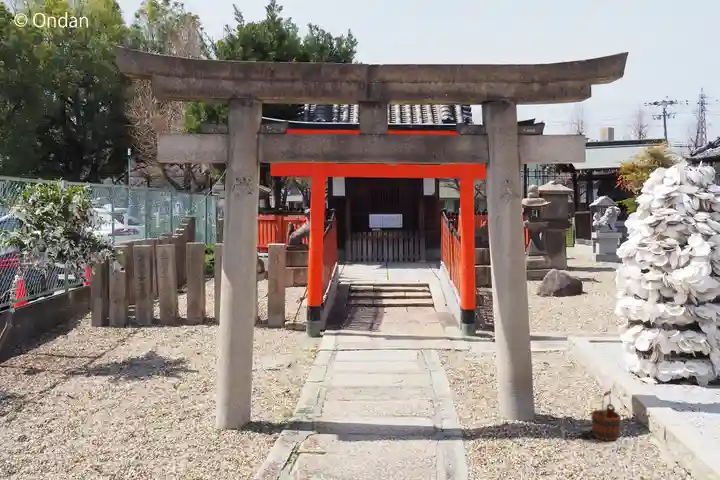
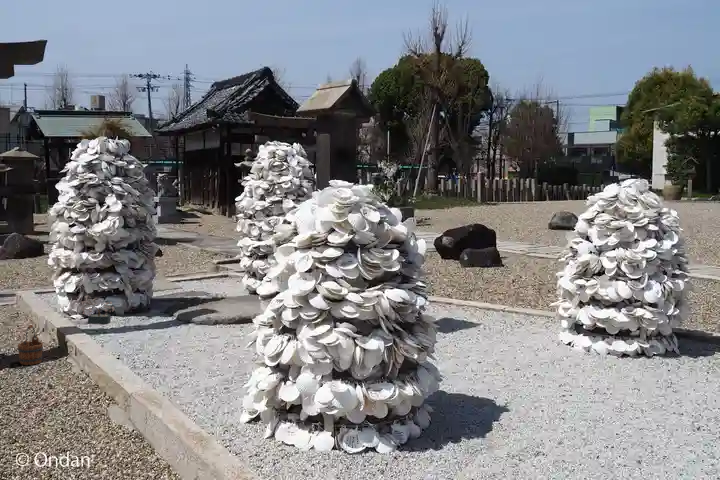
decorative plant: none [657,357,703,397] -> present [81,296,115,324]

